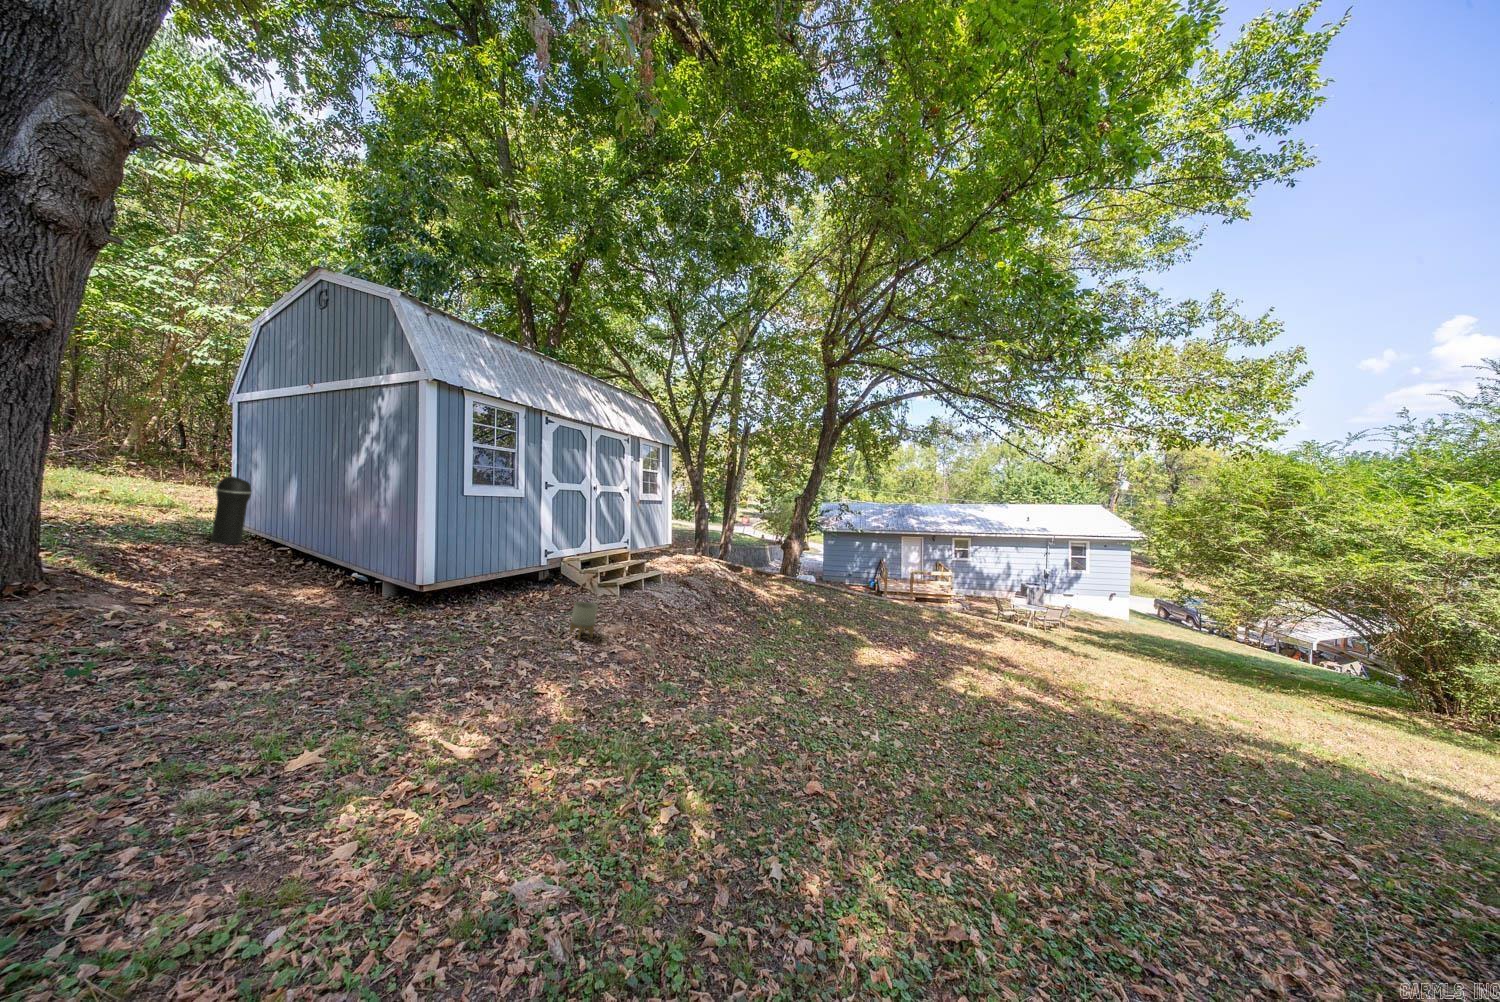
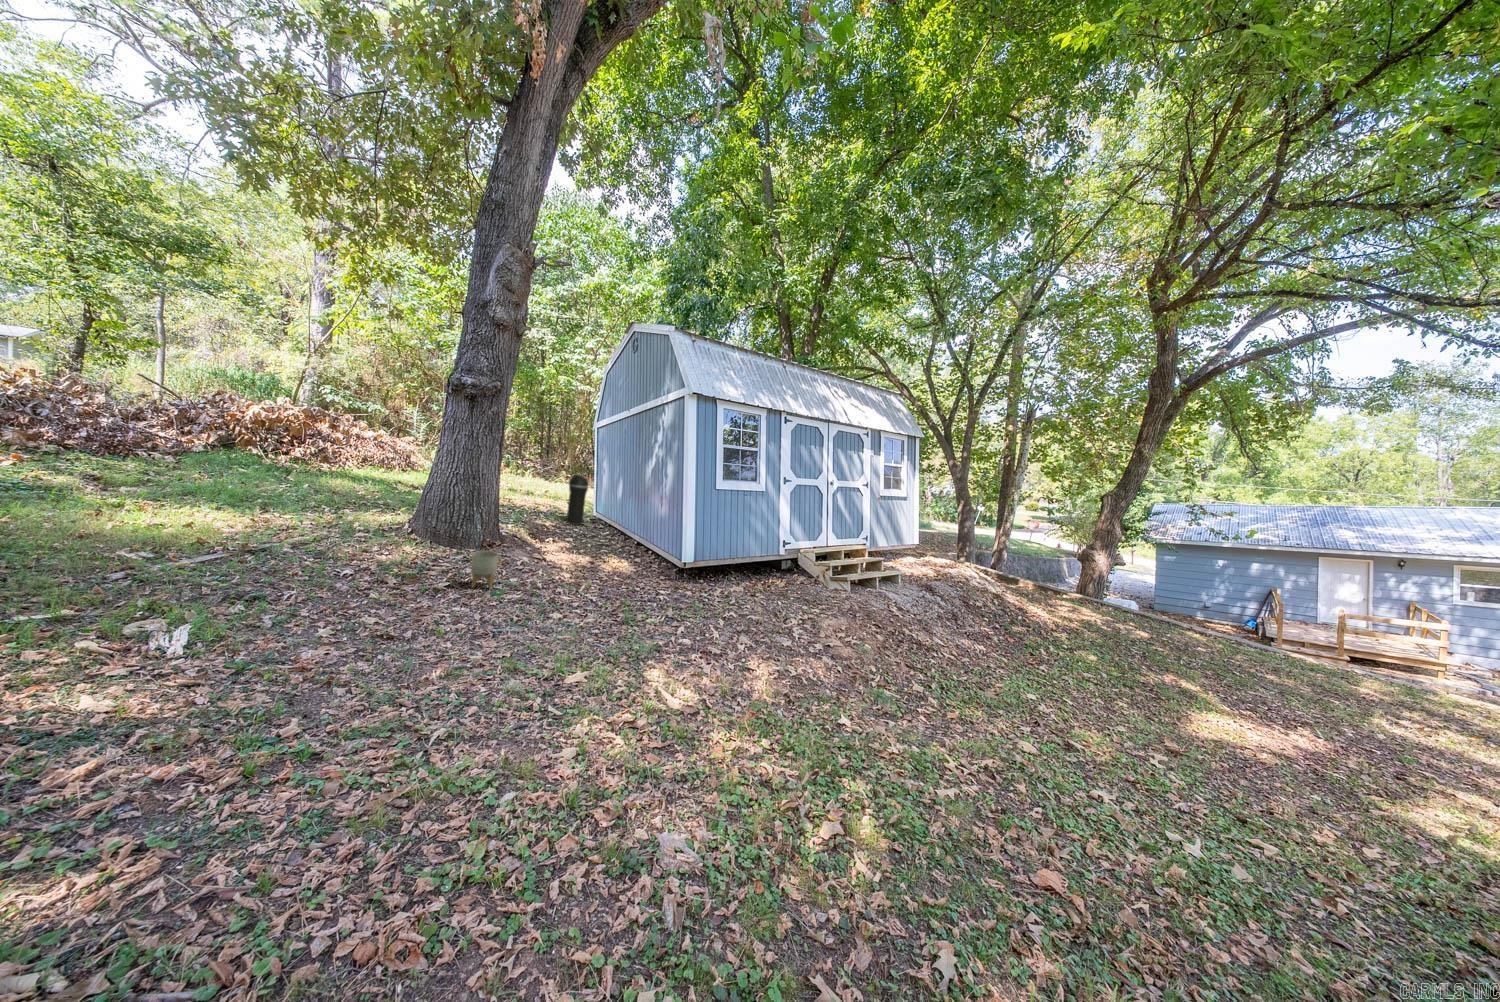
planter: present [569,602,598,639] -> present [471,551,499,588]

